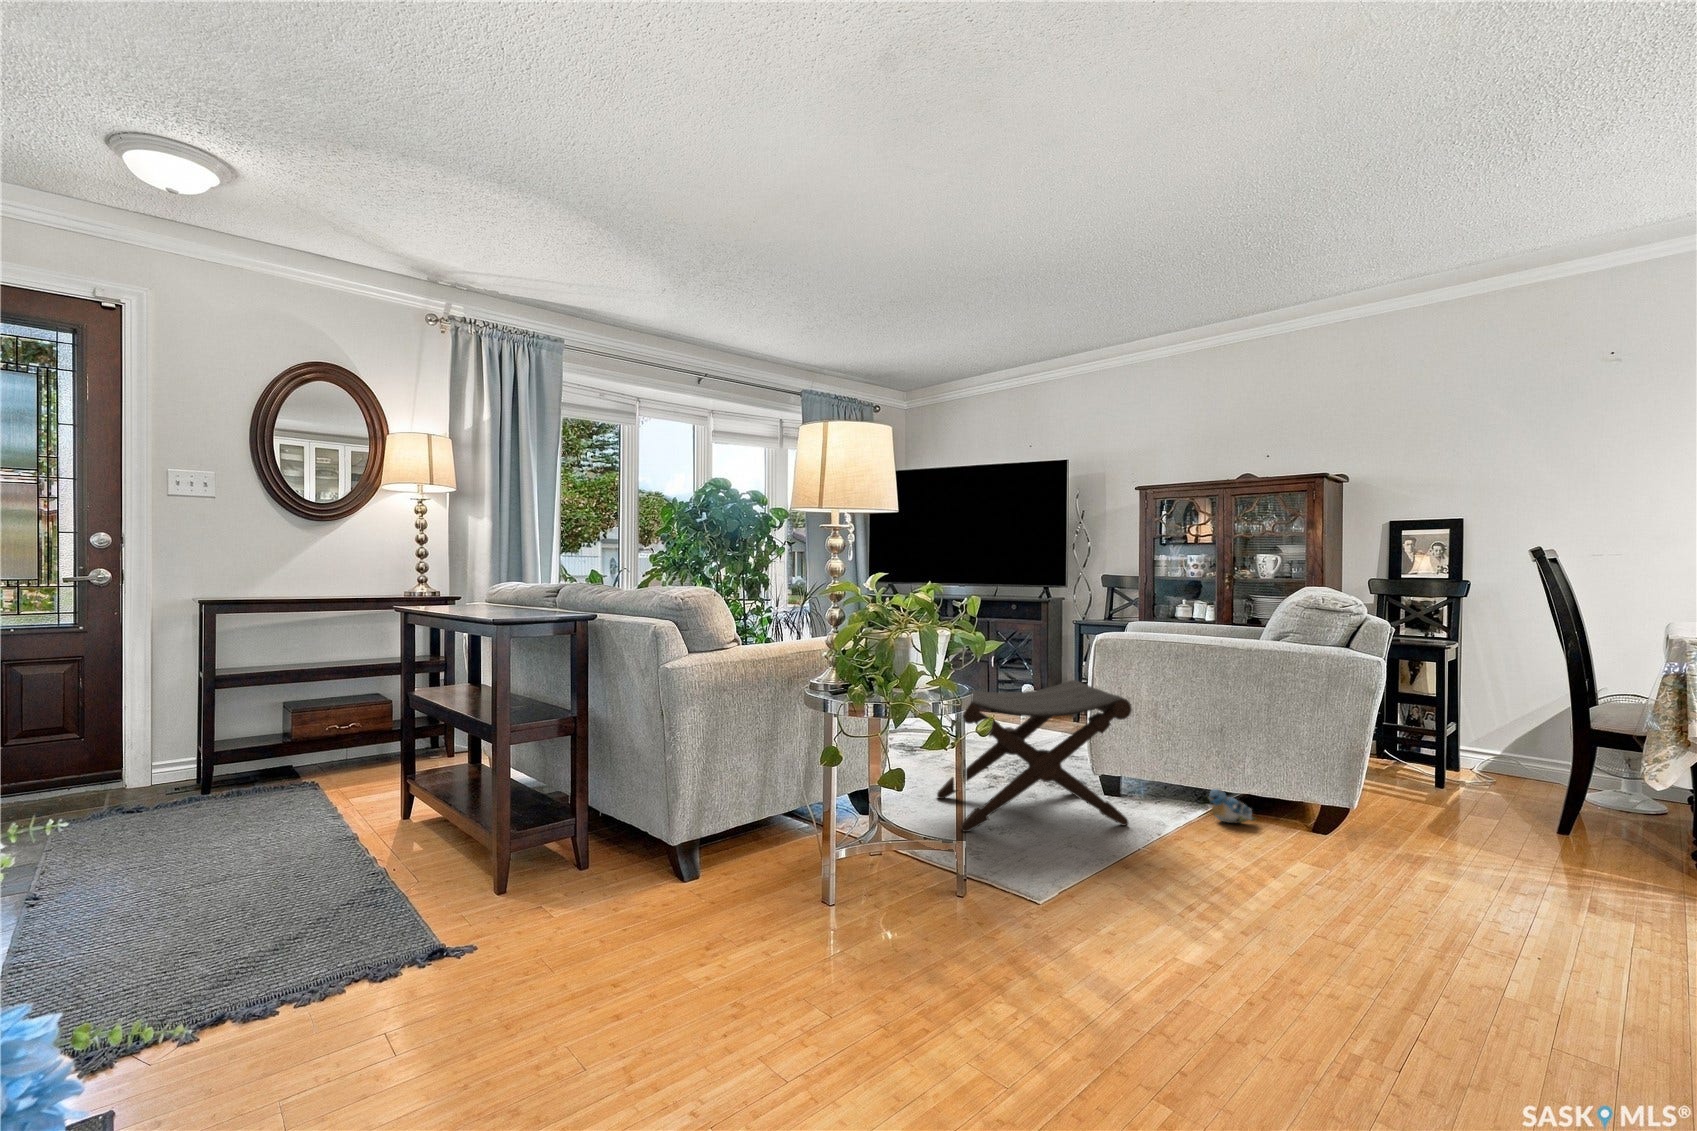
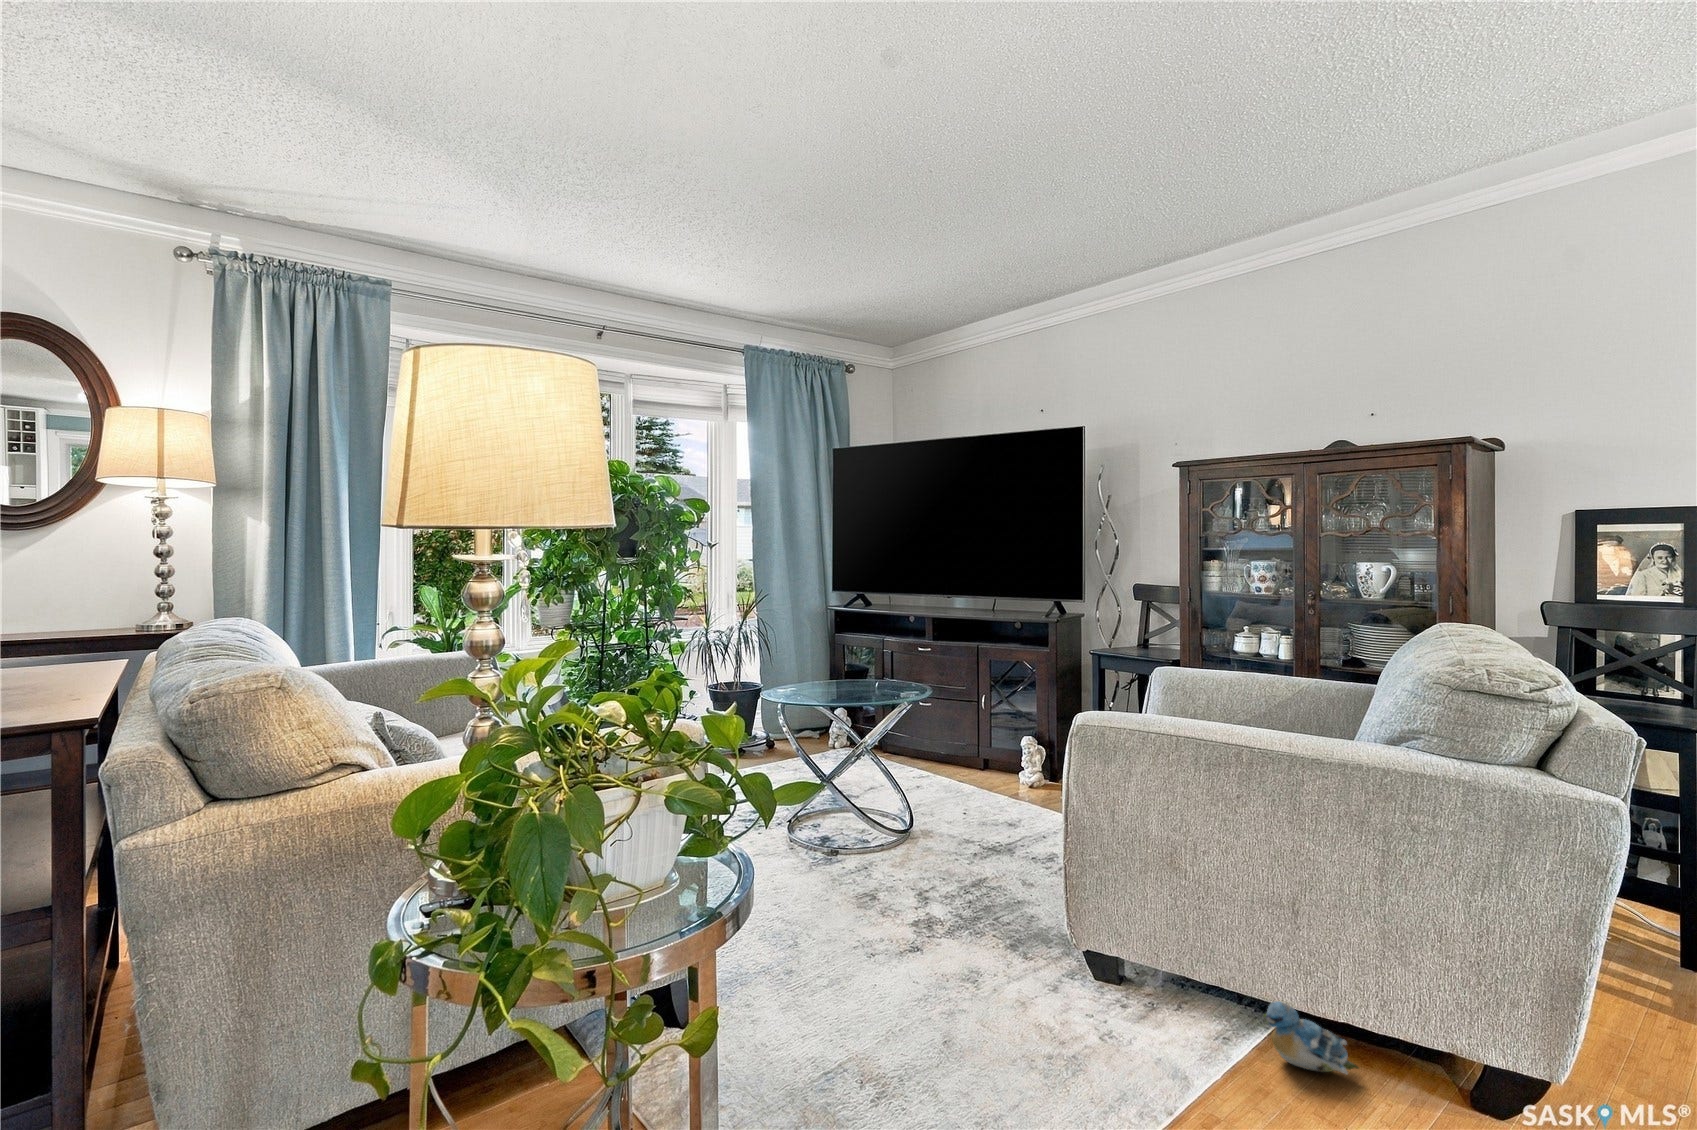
footstool: present [937,680,1132,832] -> none [801,778,1119,1074]

